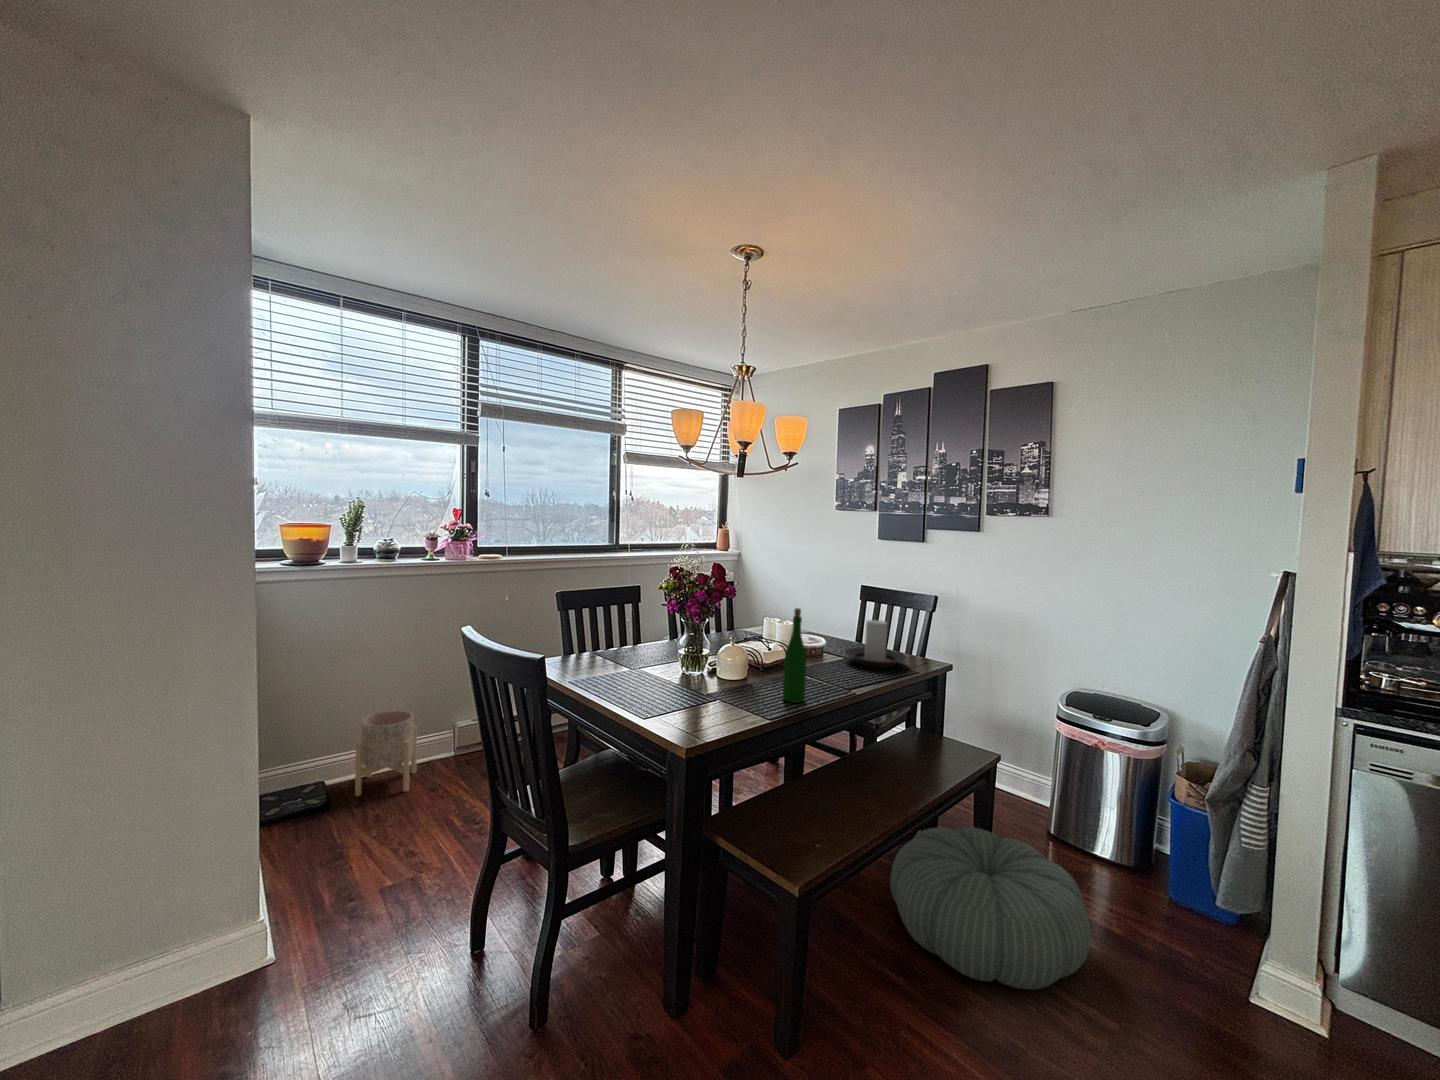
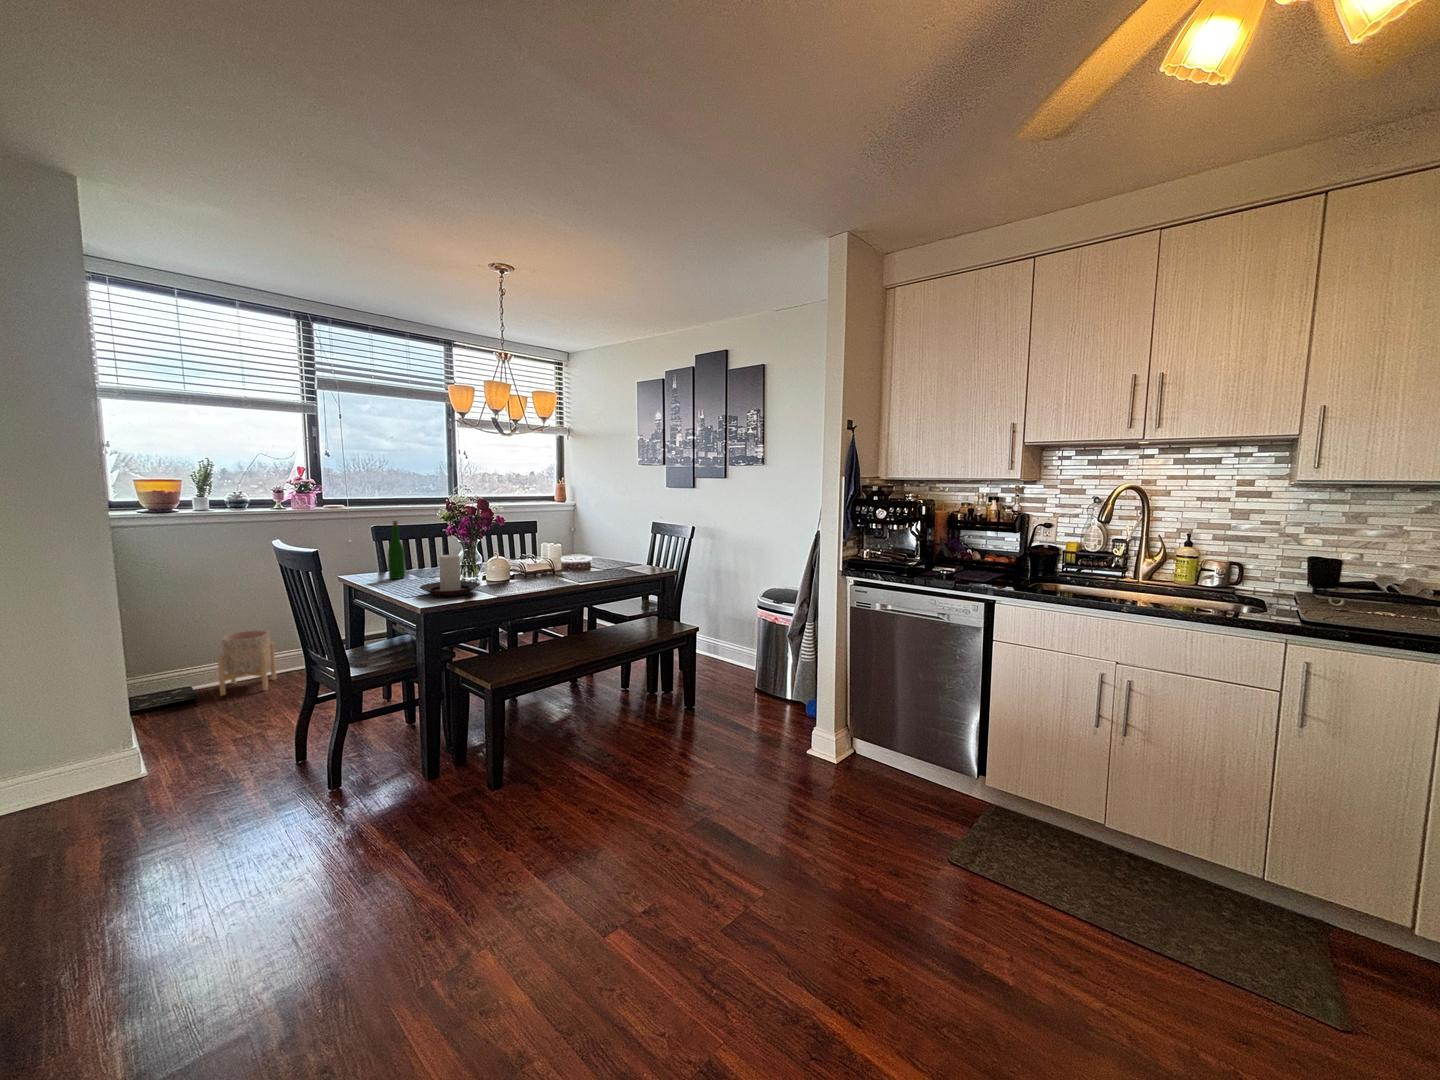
wine bottle: present [783,608,806,703] -> present [388,521,405,579]
candle holder: present [845,620,906,668] -> present [419,554,480,597]
pouf: present [890,827,1091,990] -> none [610,674,728,755]

